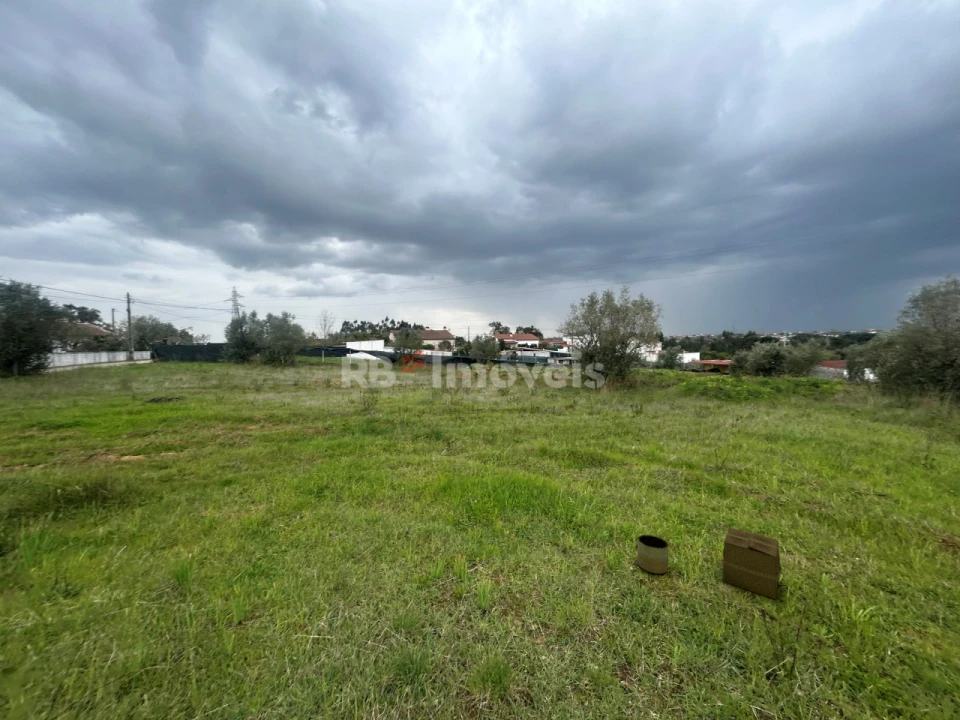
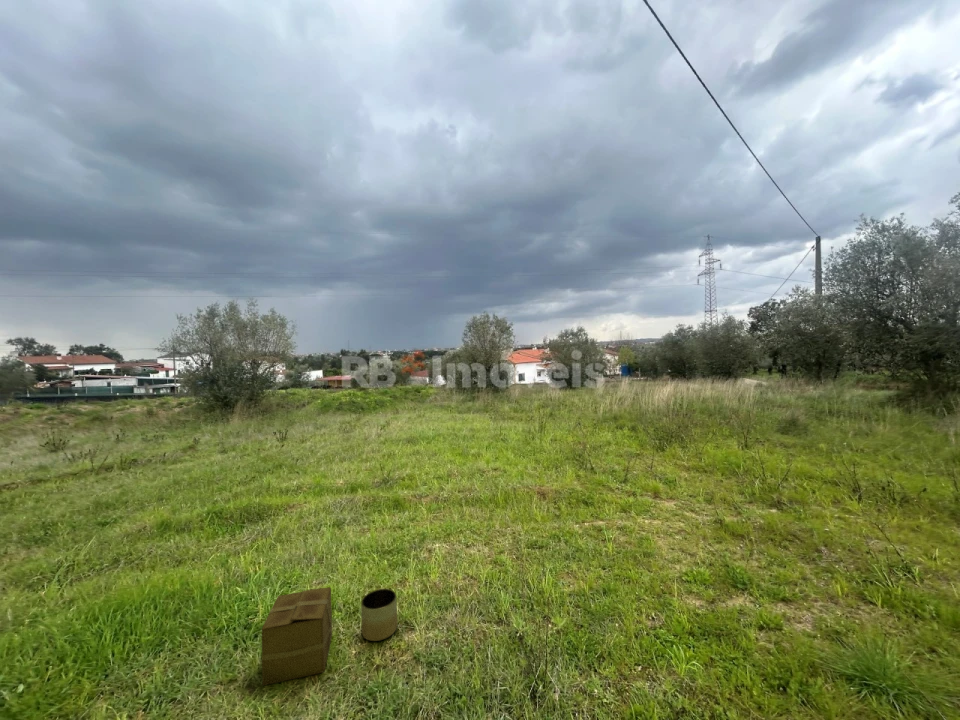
cardboard box: present [722,528,781,599] -> present [262,587,332,685]

